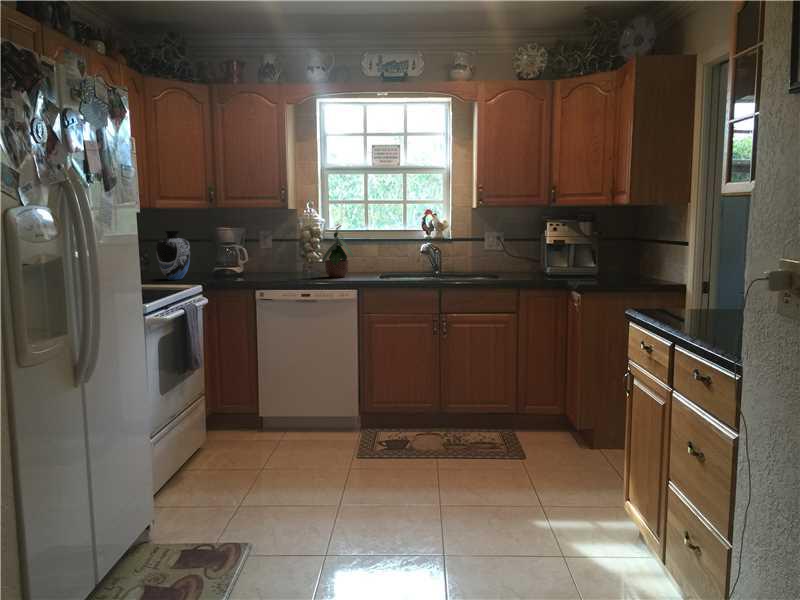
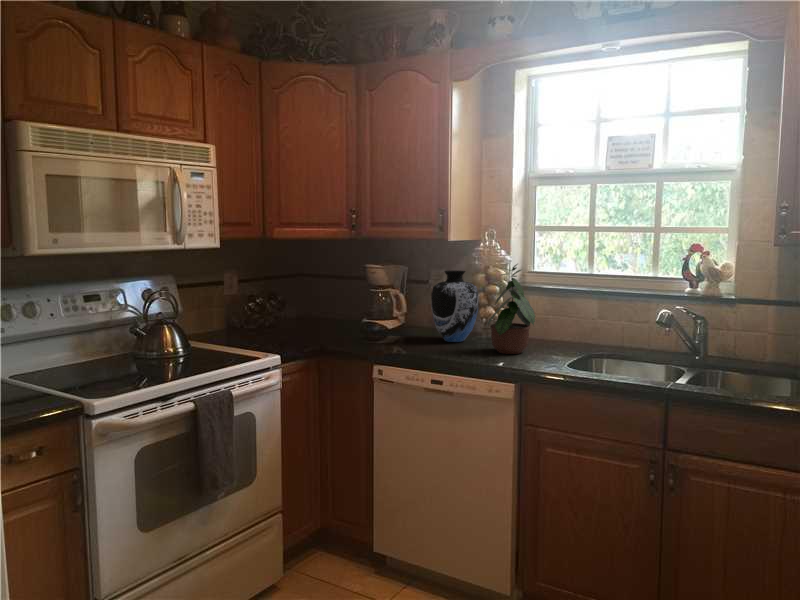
vase: present [156,231,191,280] -> present [431,270,479,342]

